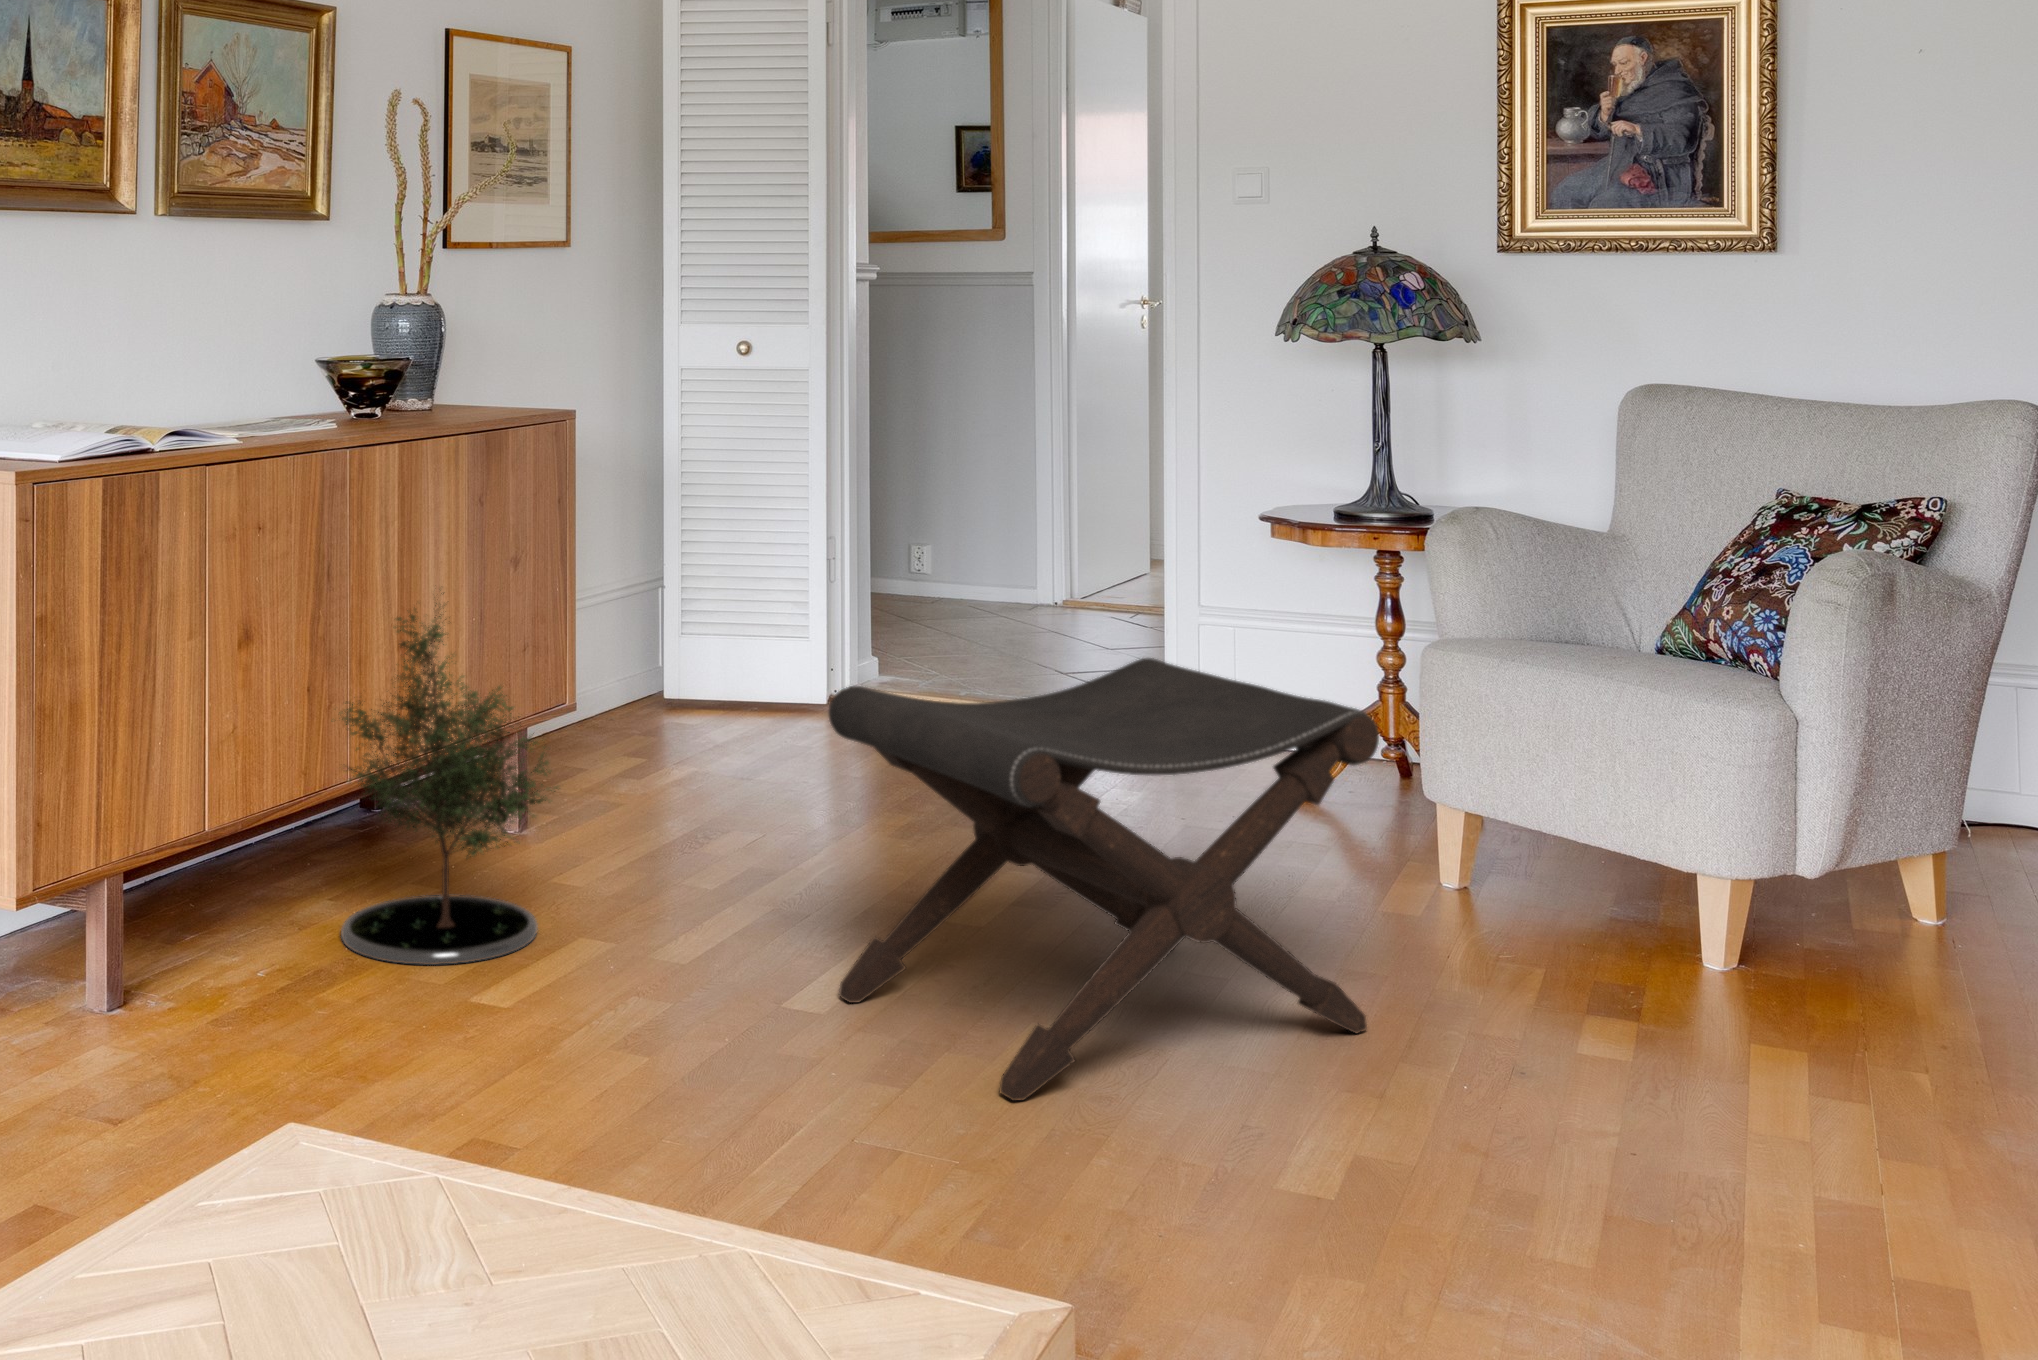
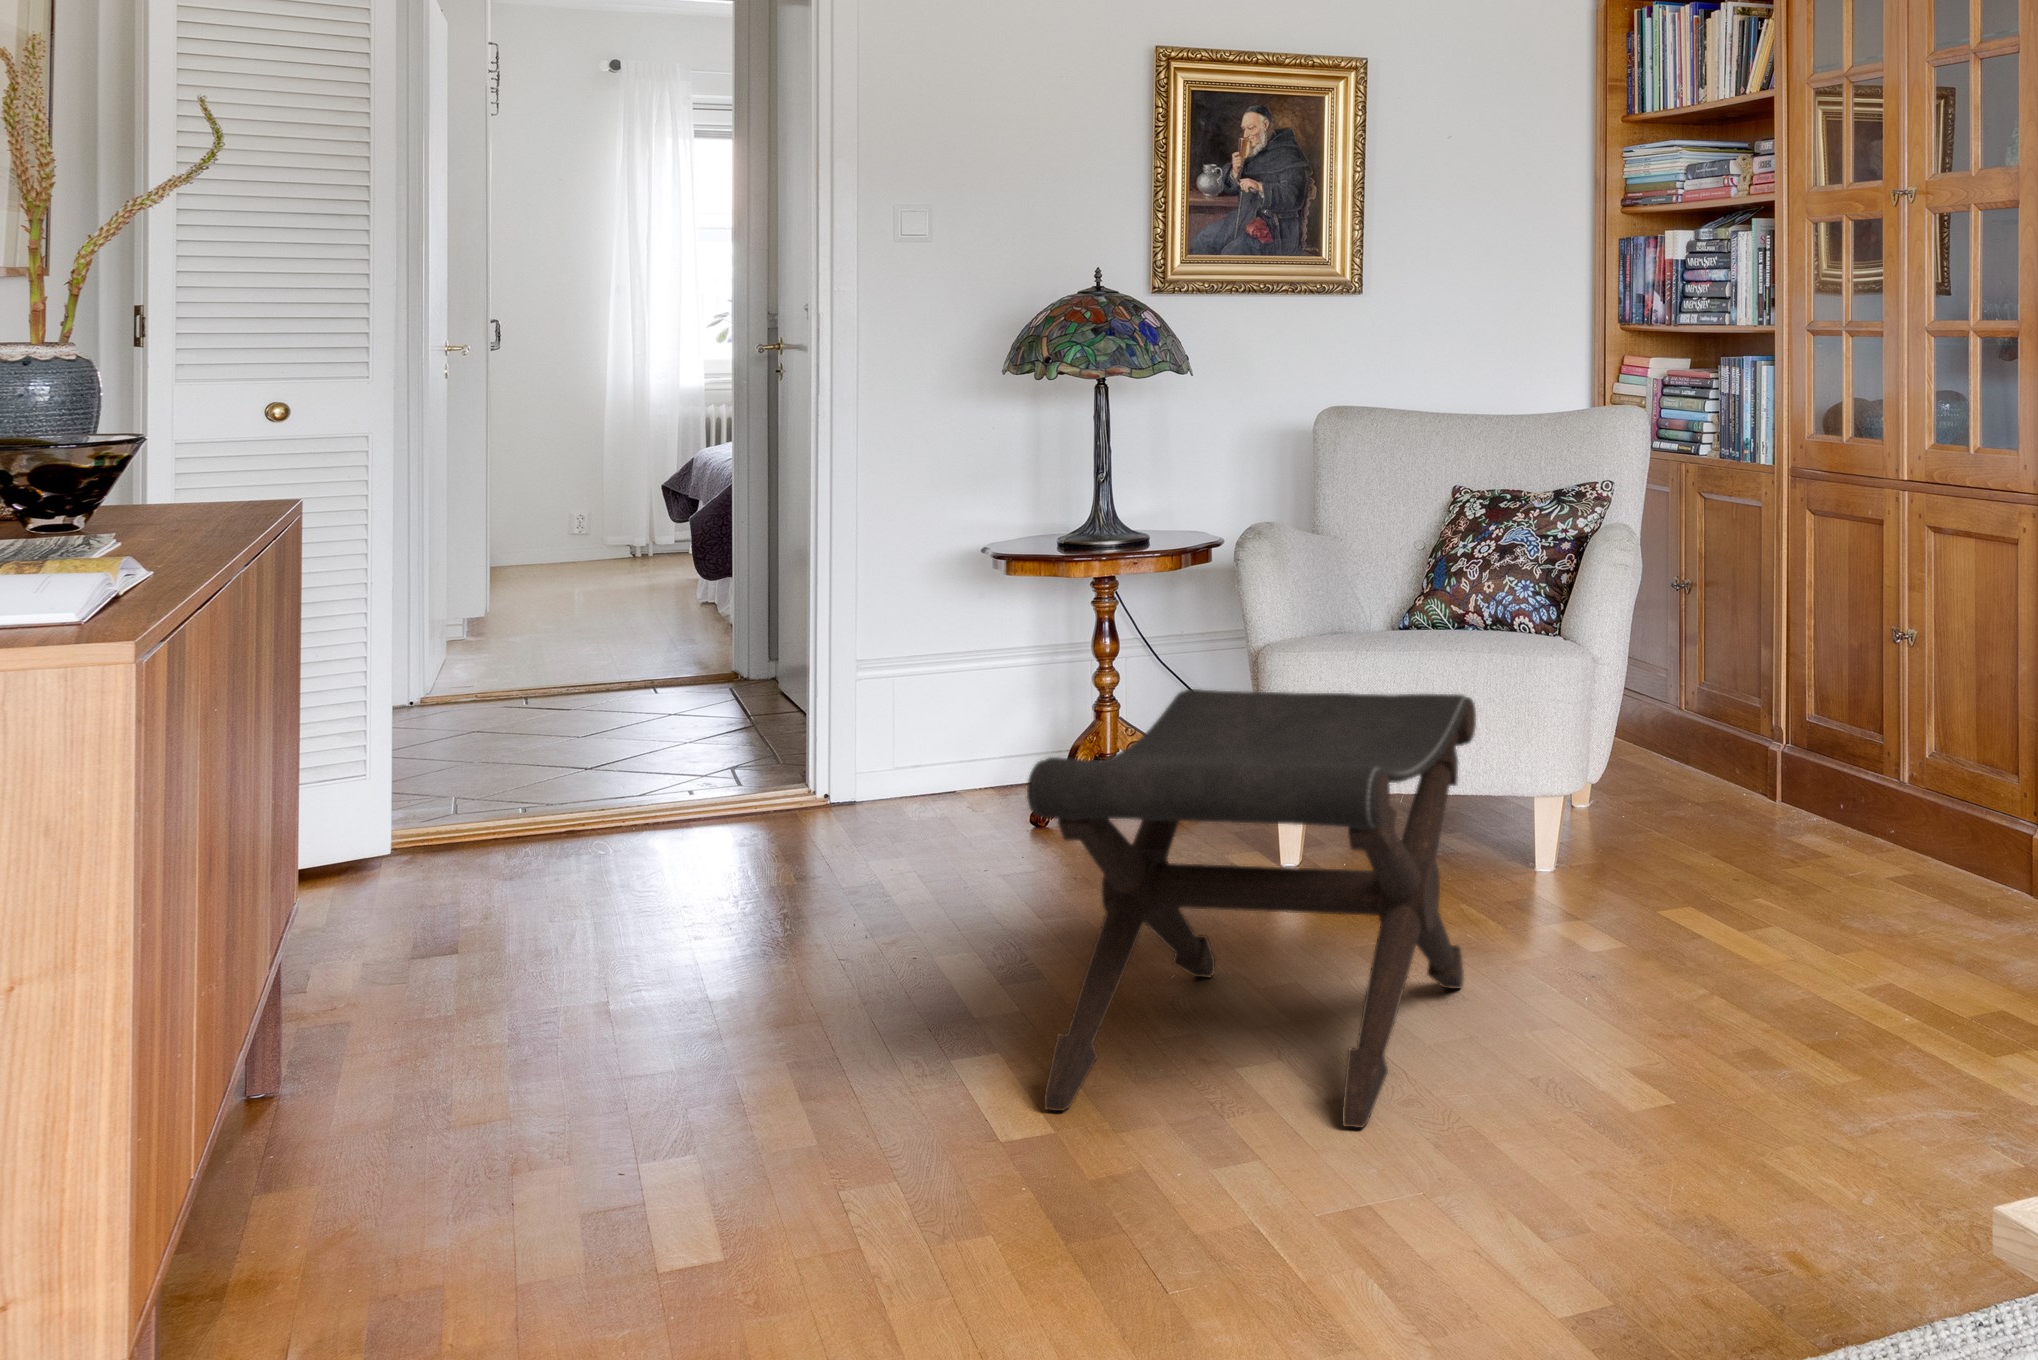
potted tree: present [341,593,558,965] -> none [268,729,655,1284]

